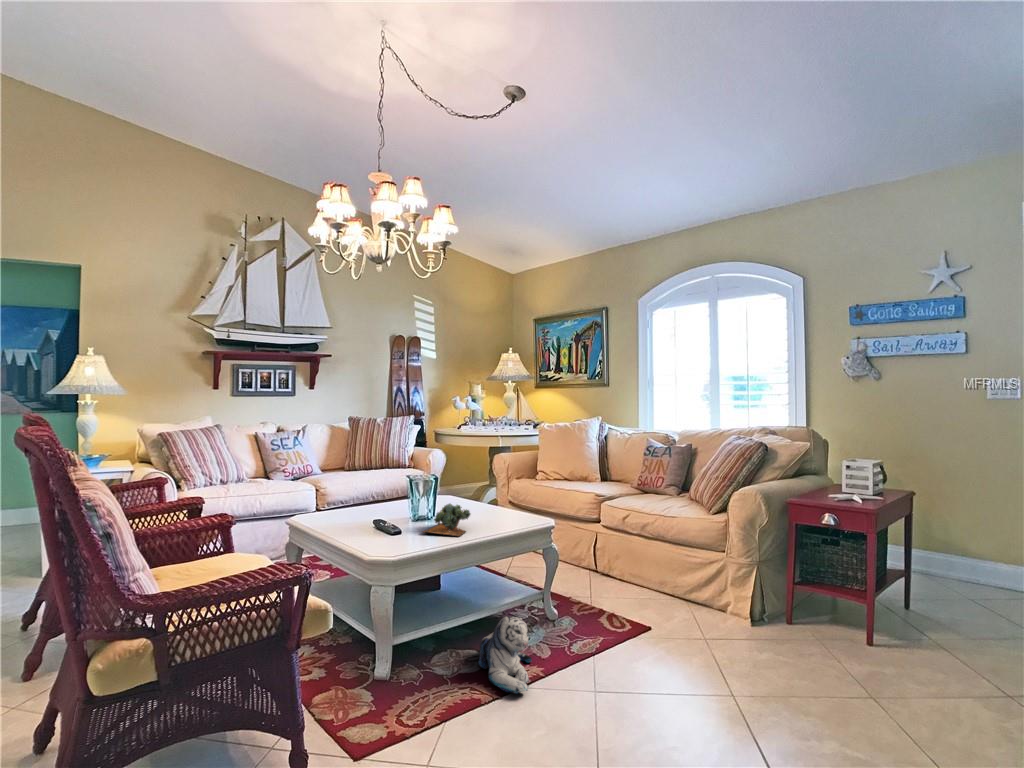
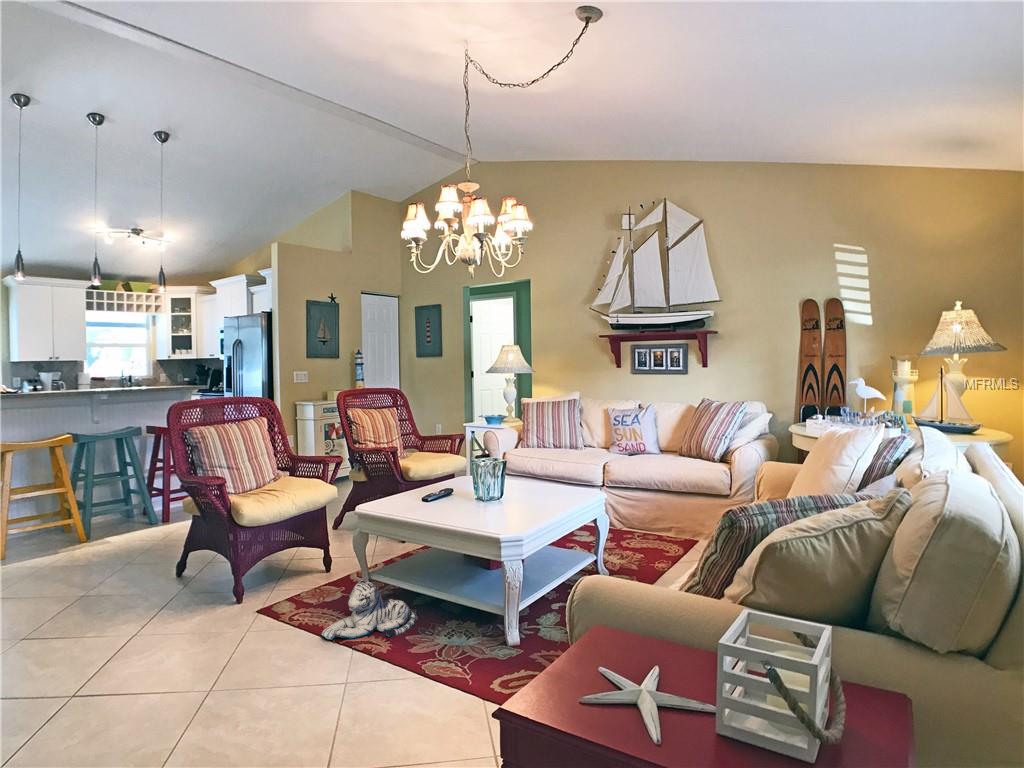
succulent plant: present [423,504,470,536] -> none [422,483,474,513]

